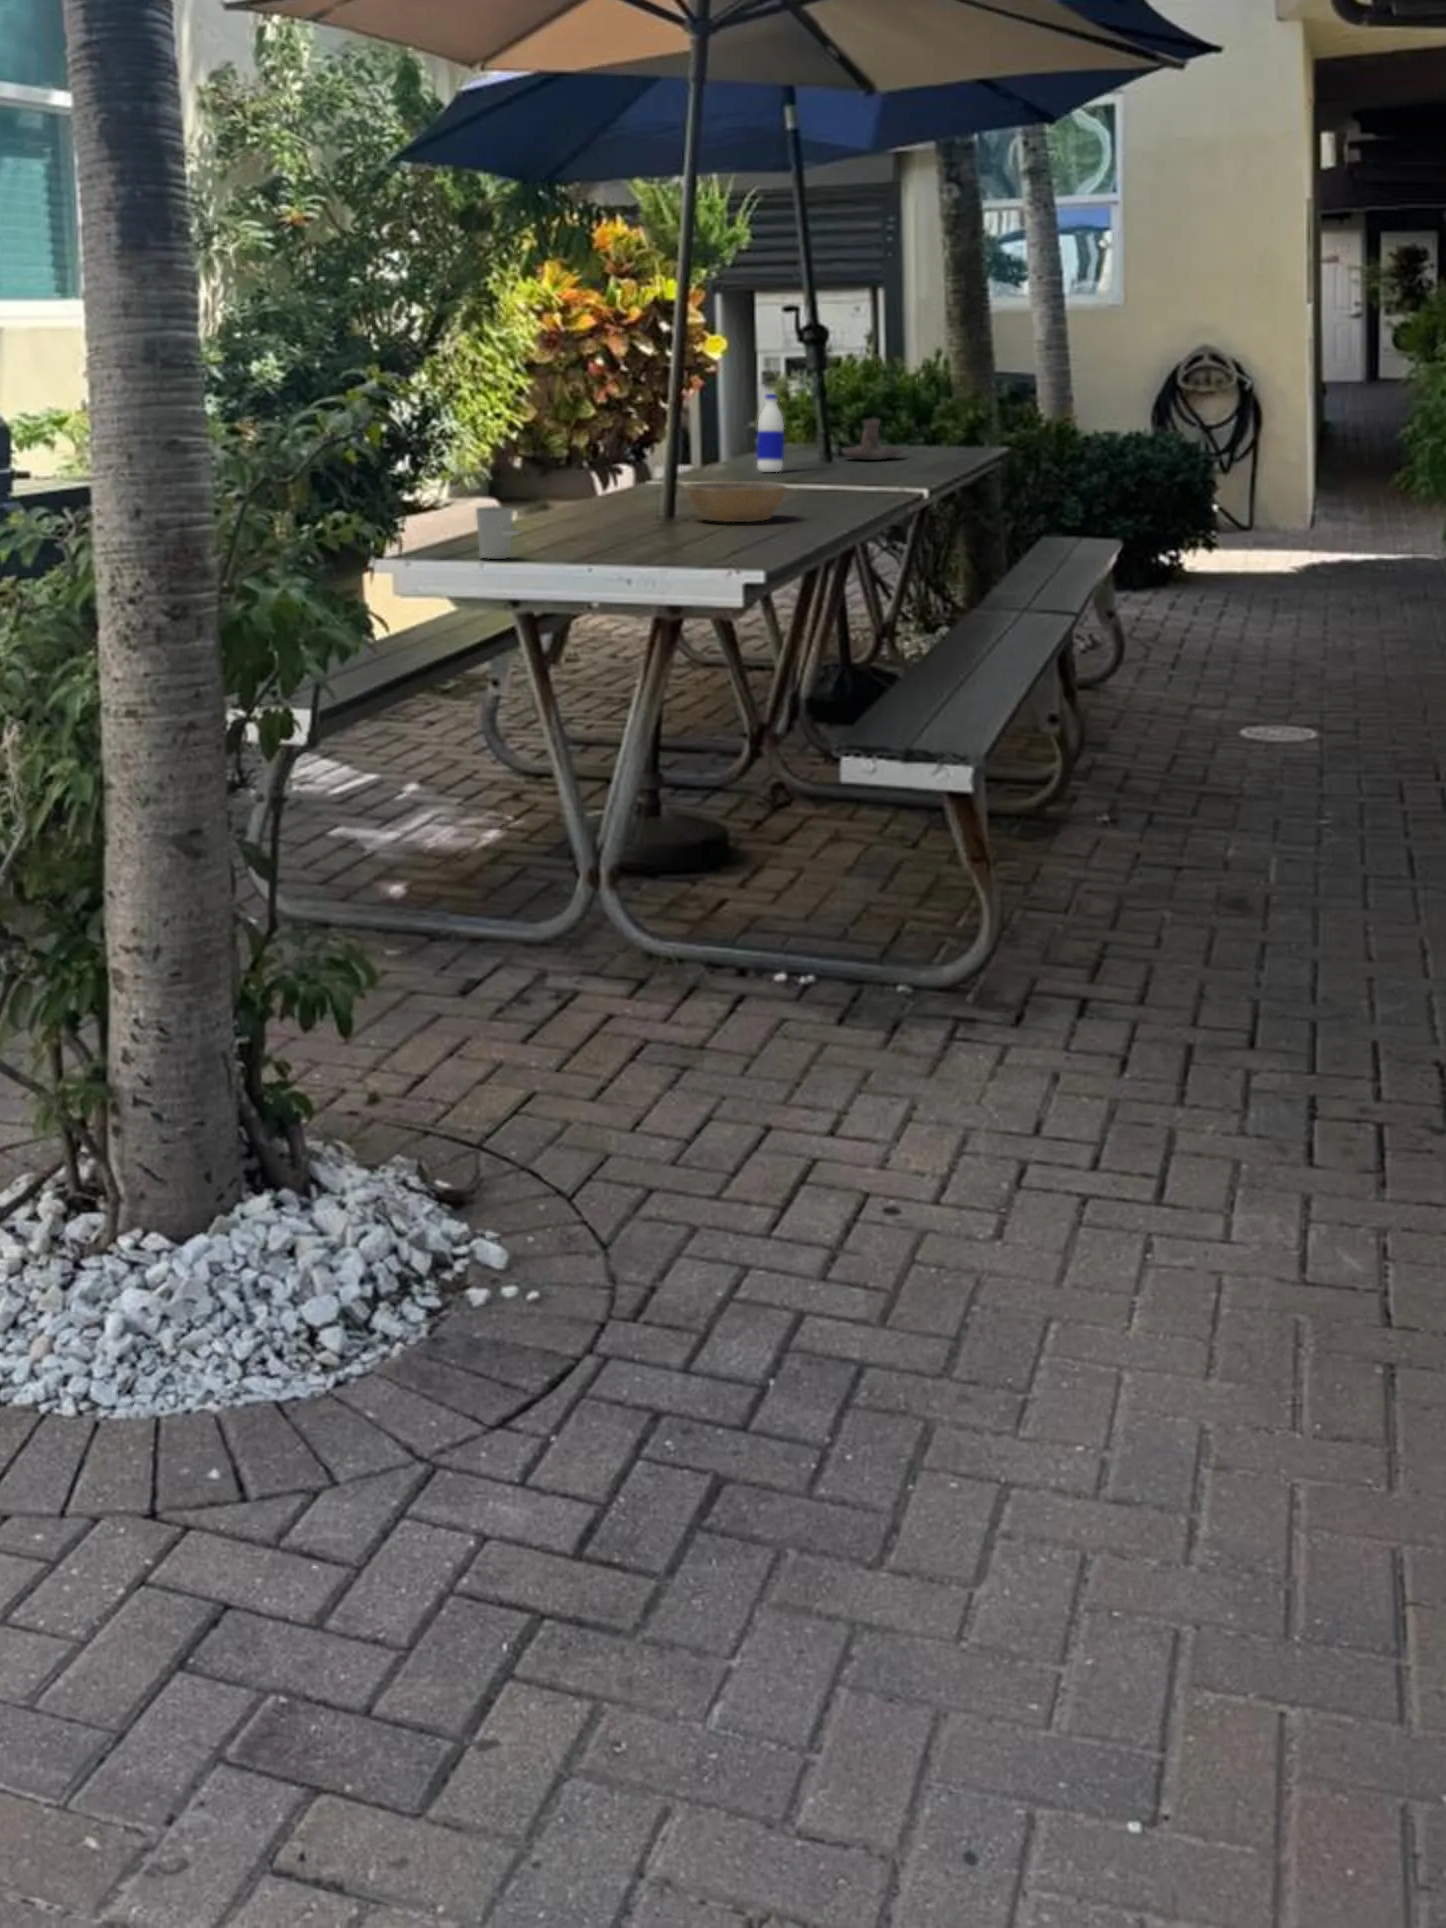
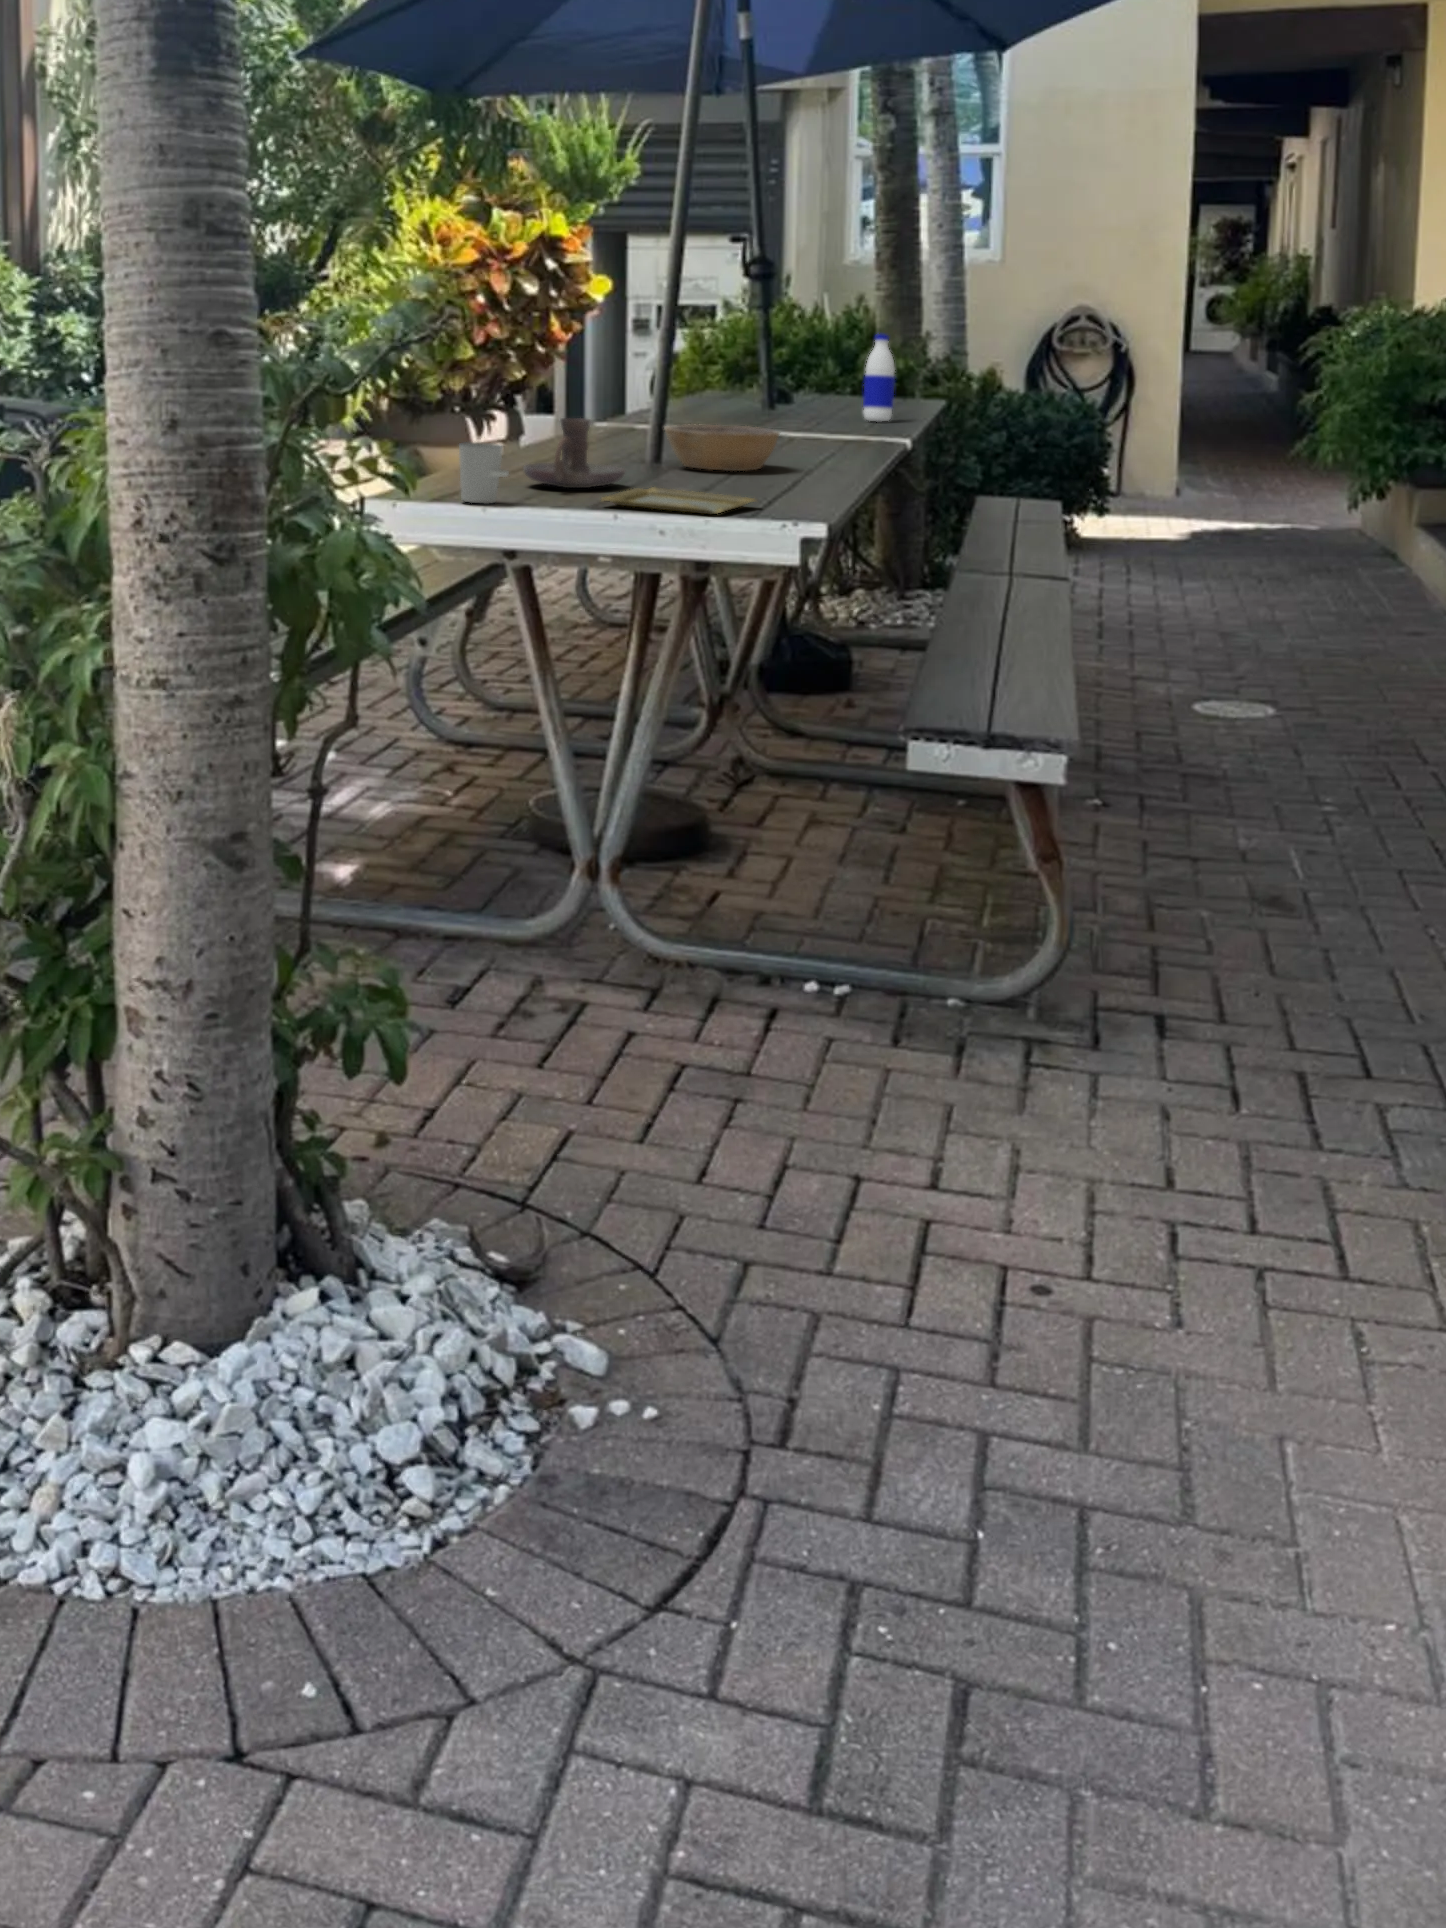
water bottle: present [757,394,784,472] -> present [863,334,895,422]
candle holder: present [842,419,902,460] -> present [523,418,625,488]
tray: none [597,540,733,563] -> present [602,488,756,514]

